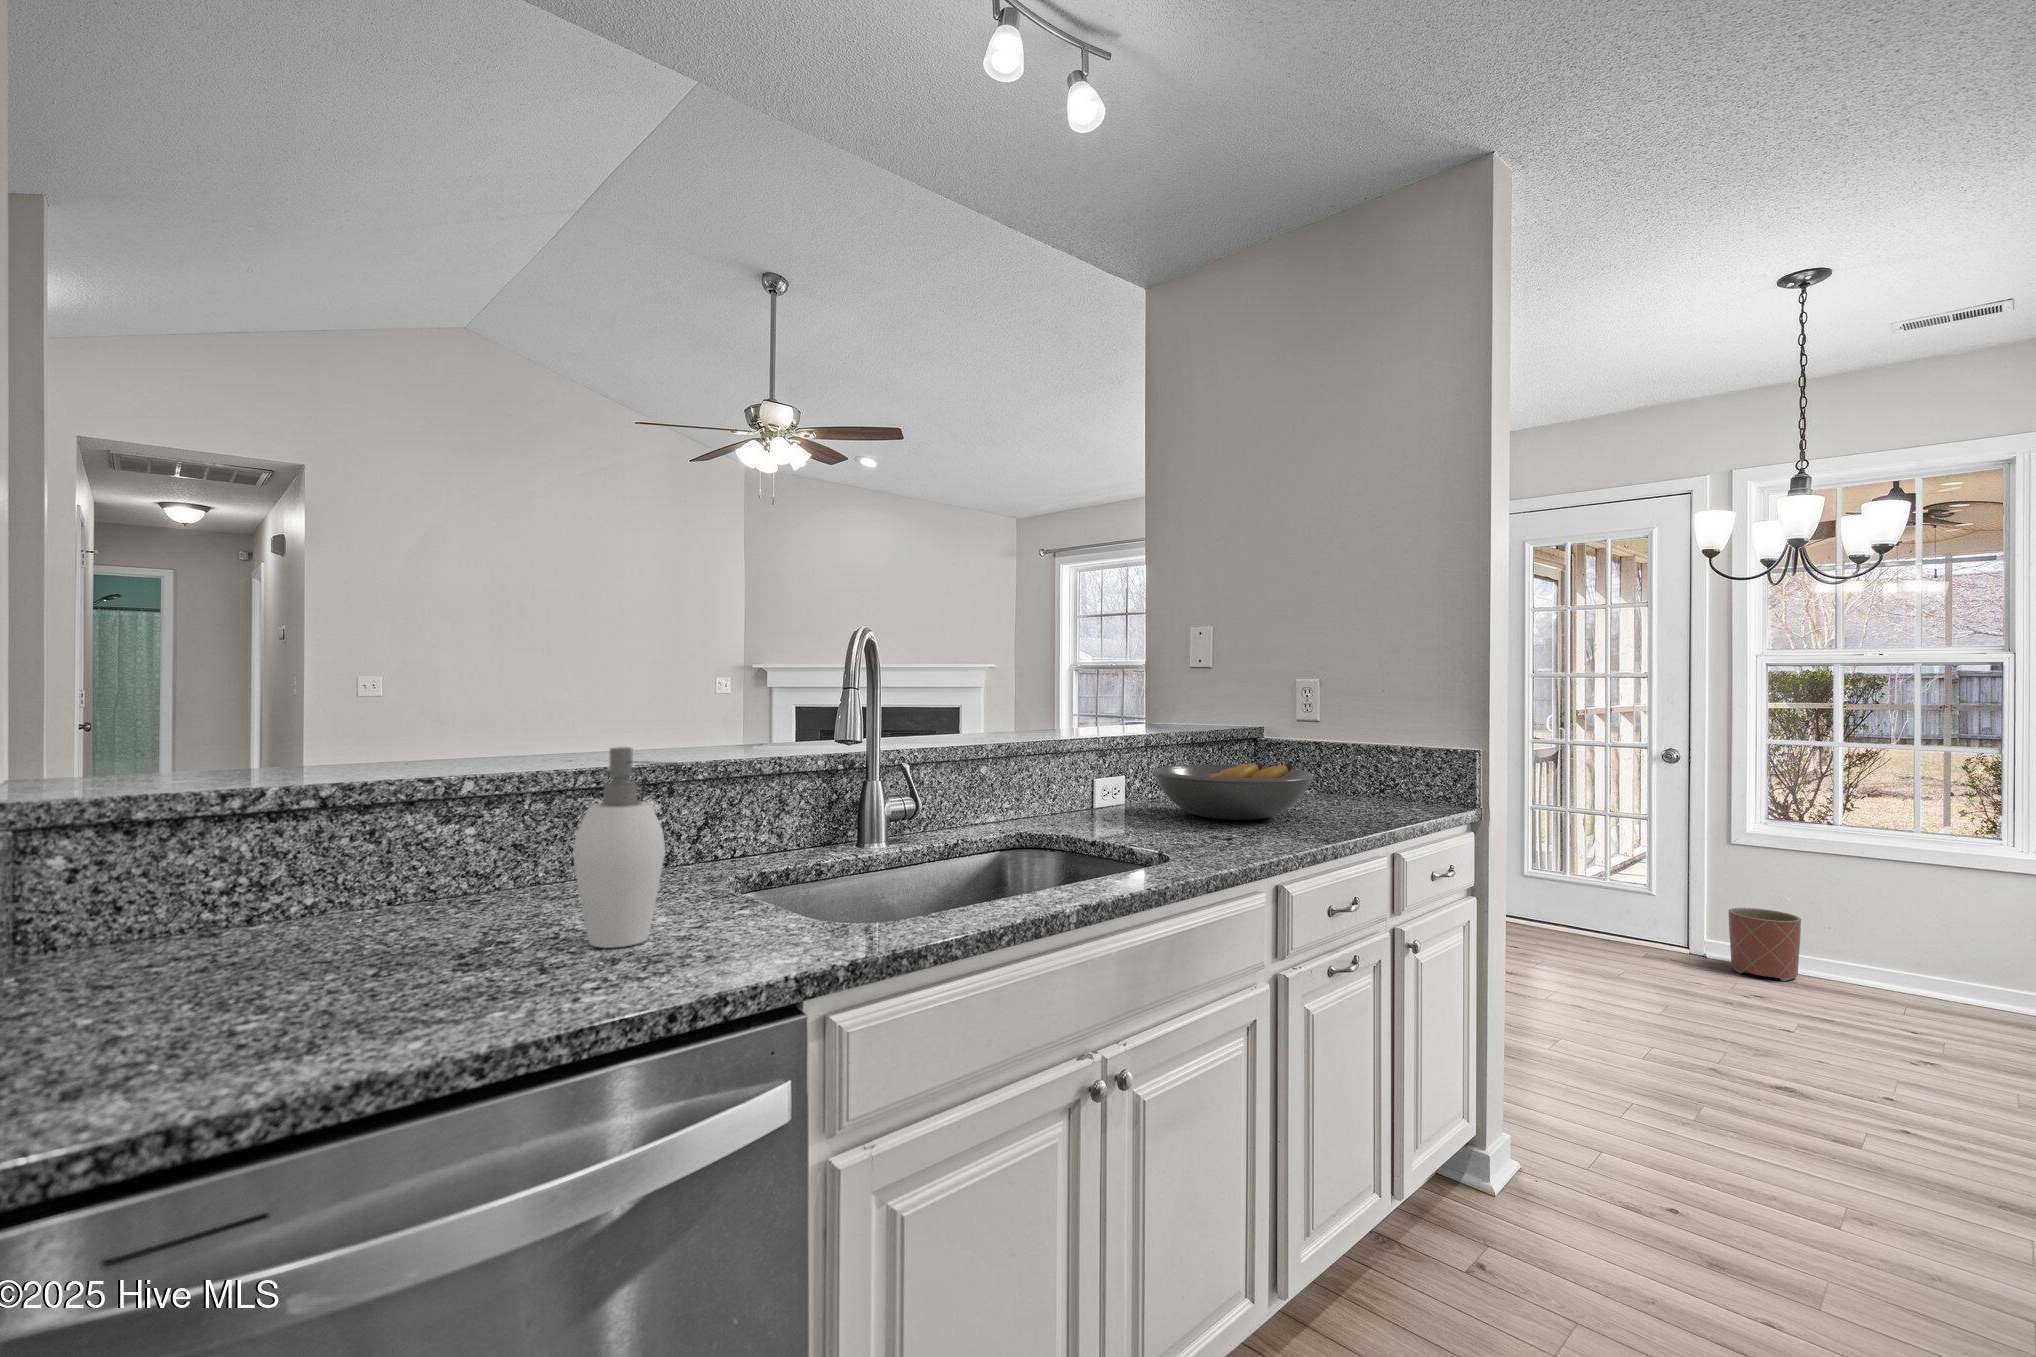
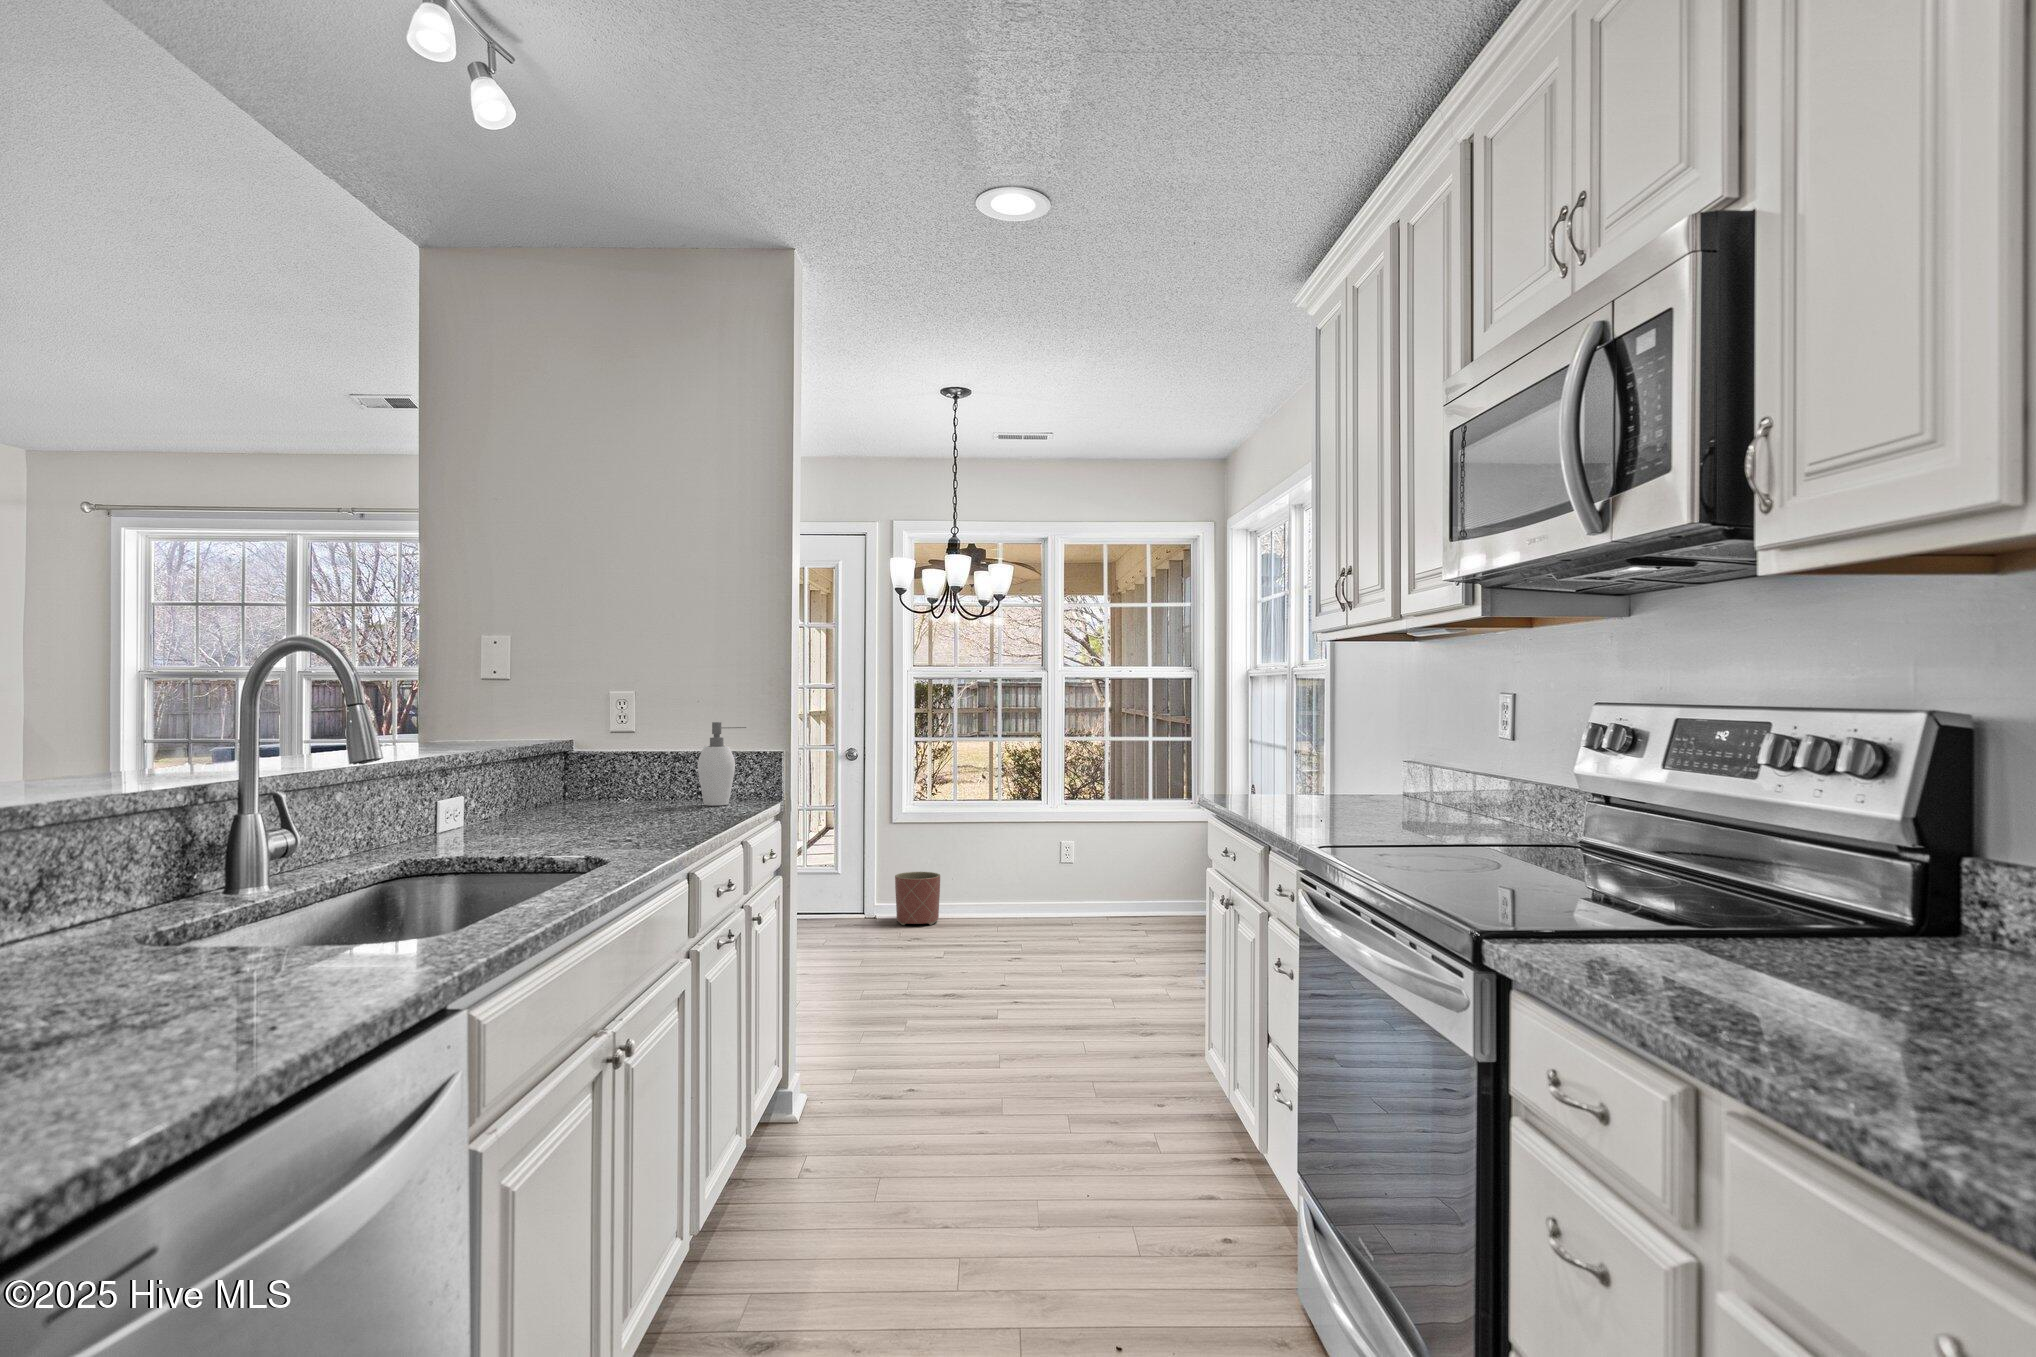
soap dispenser: present [573,747,677,948] -> present [698,722,746,806]
fruit bowl: present [1153,762,1313,820] -> none [510,769,676,828]

